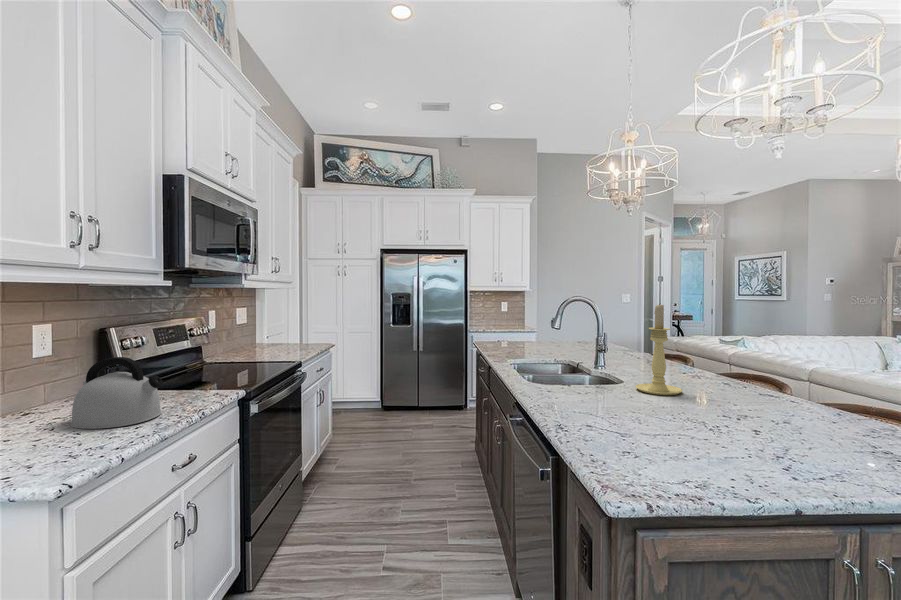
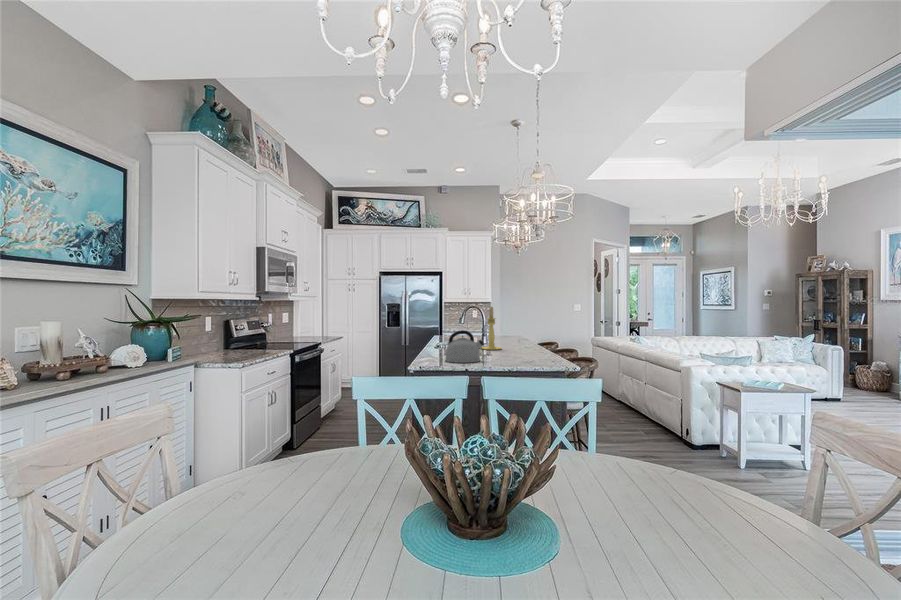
kettle: present [70,357,163,429] -> present [445,330,483,363]

